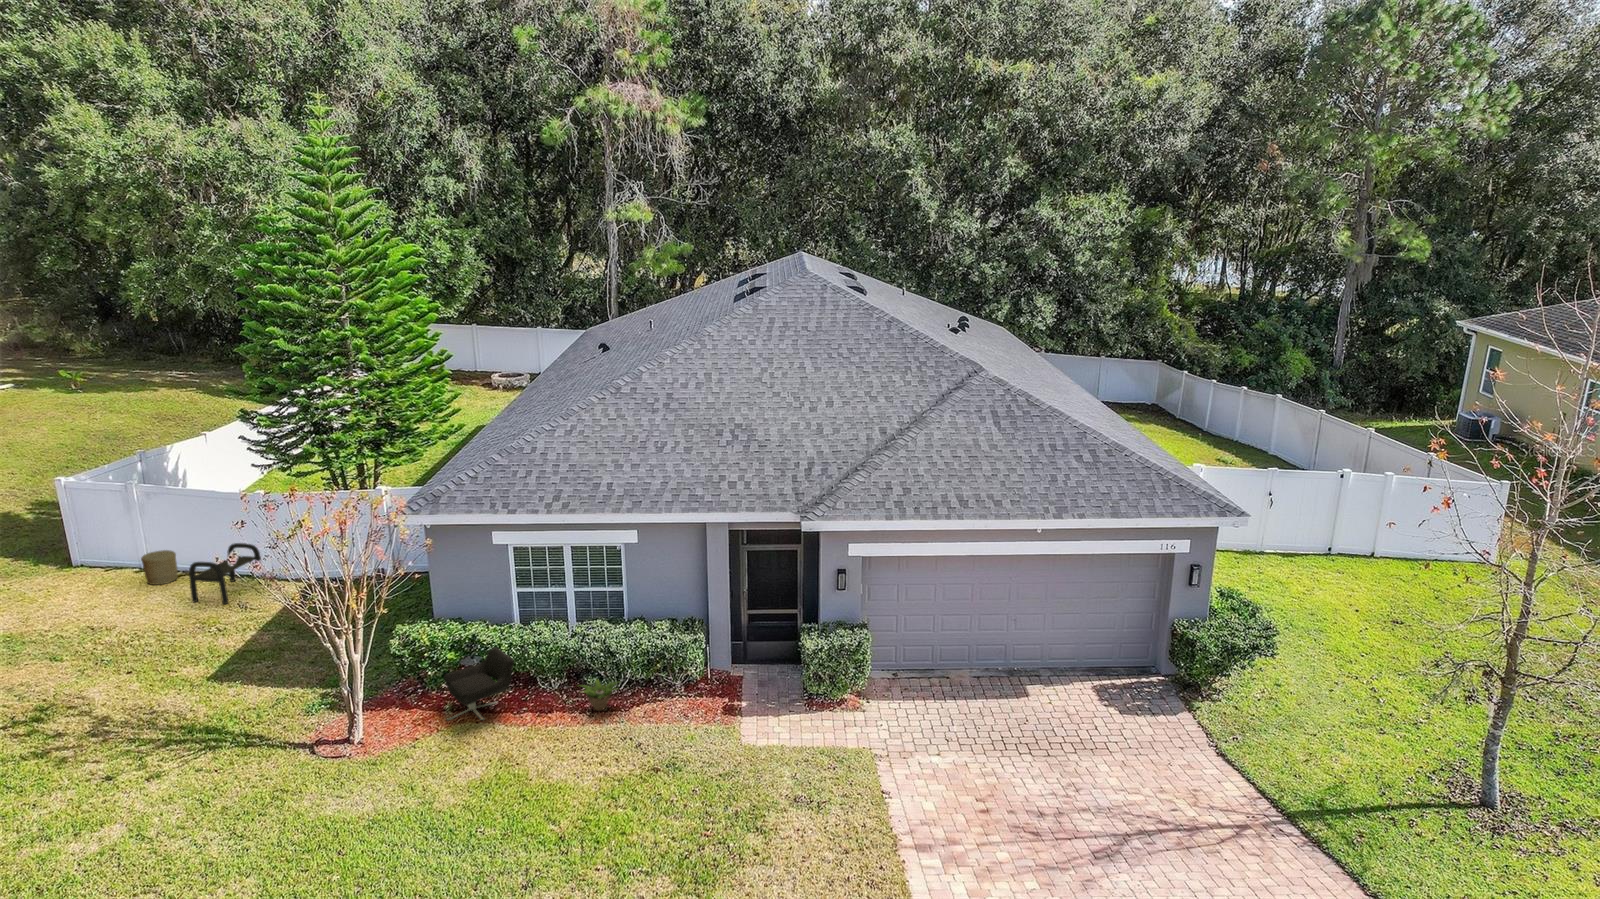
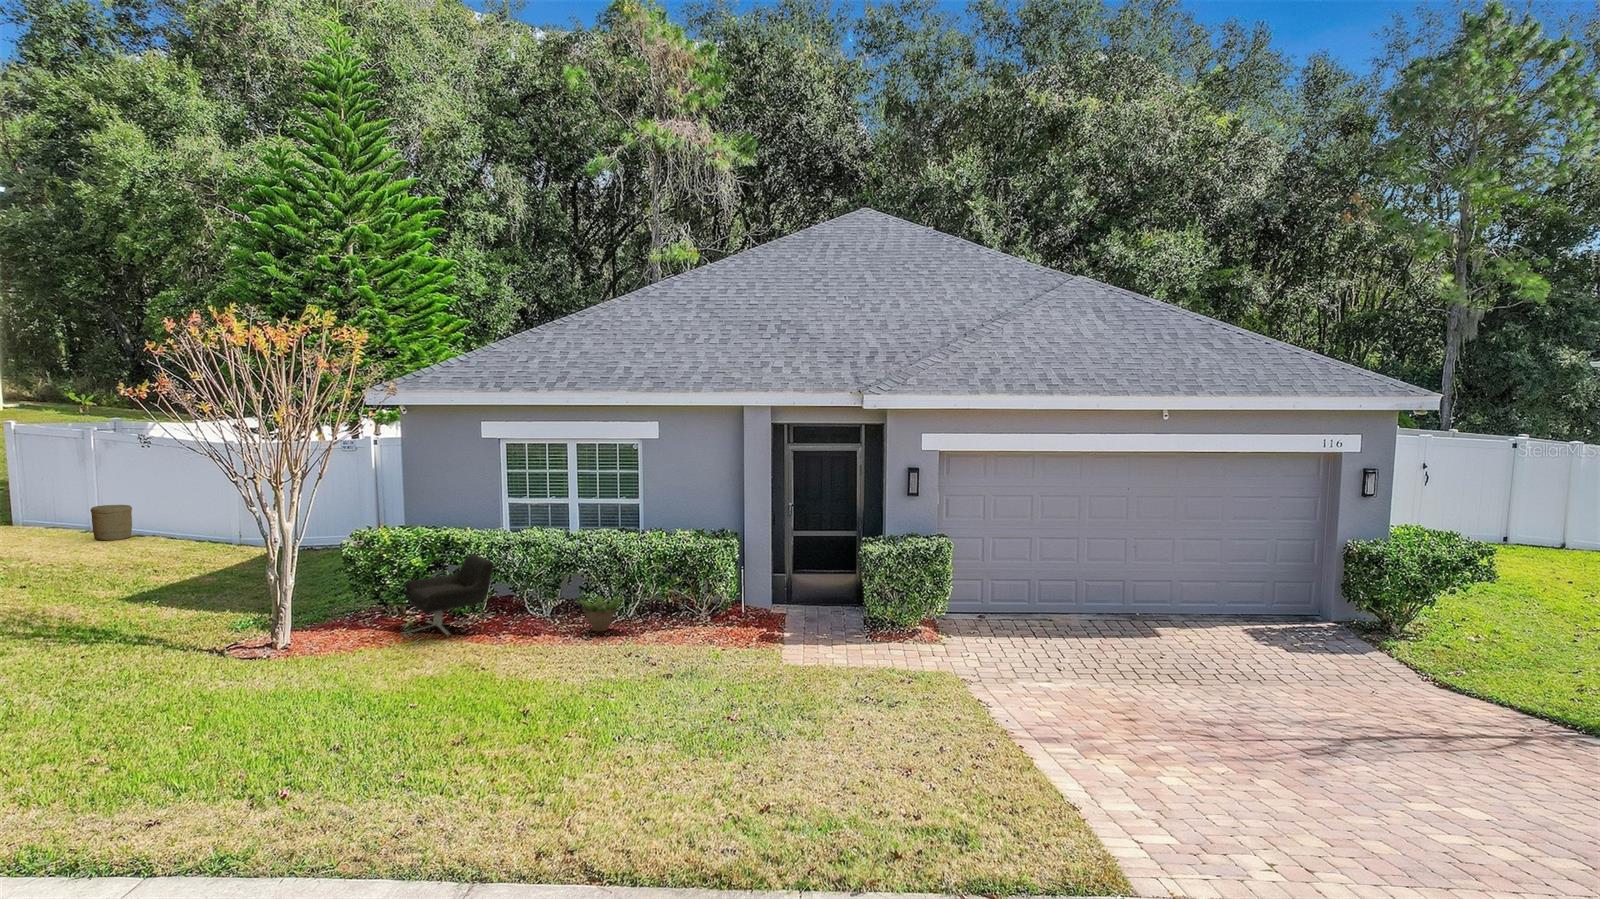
bench: present [189,543,264,604] -> none [137,493,228,553]

